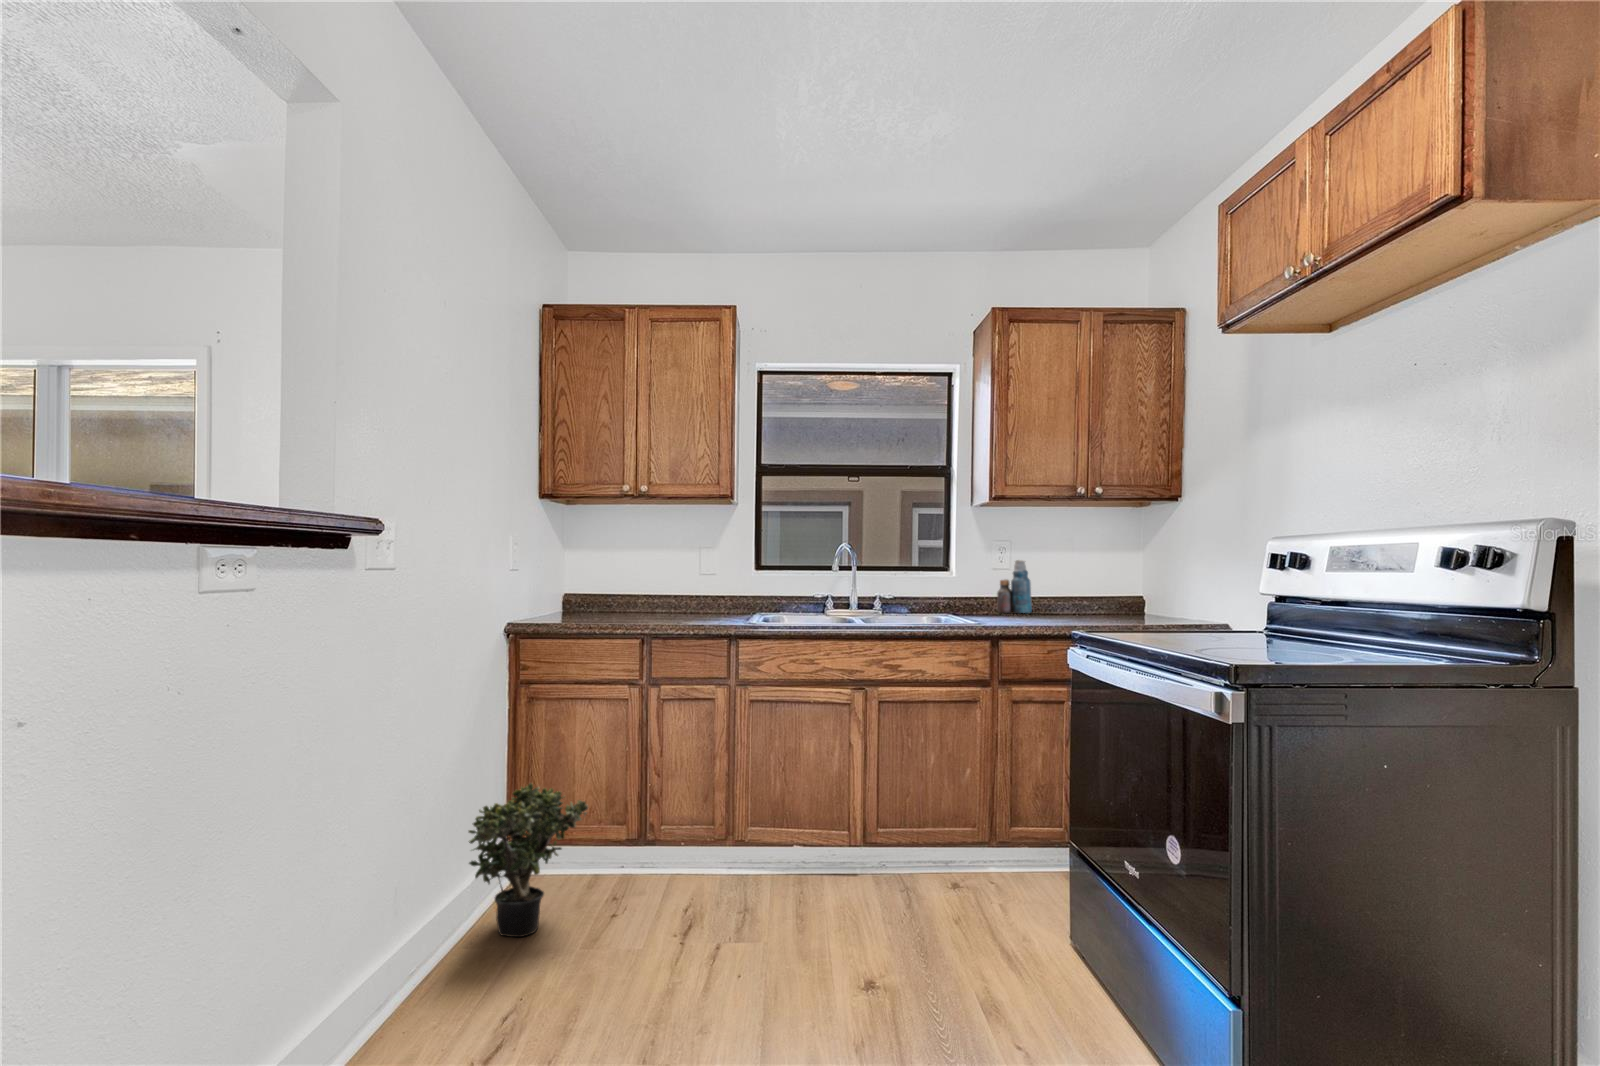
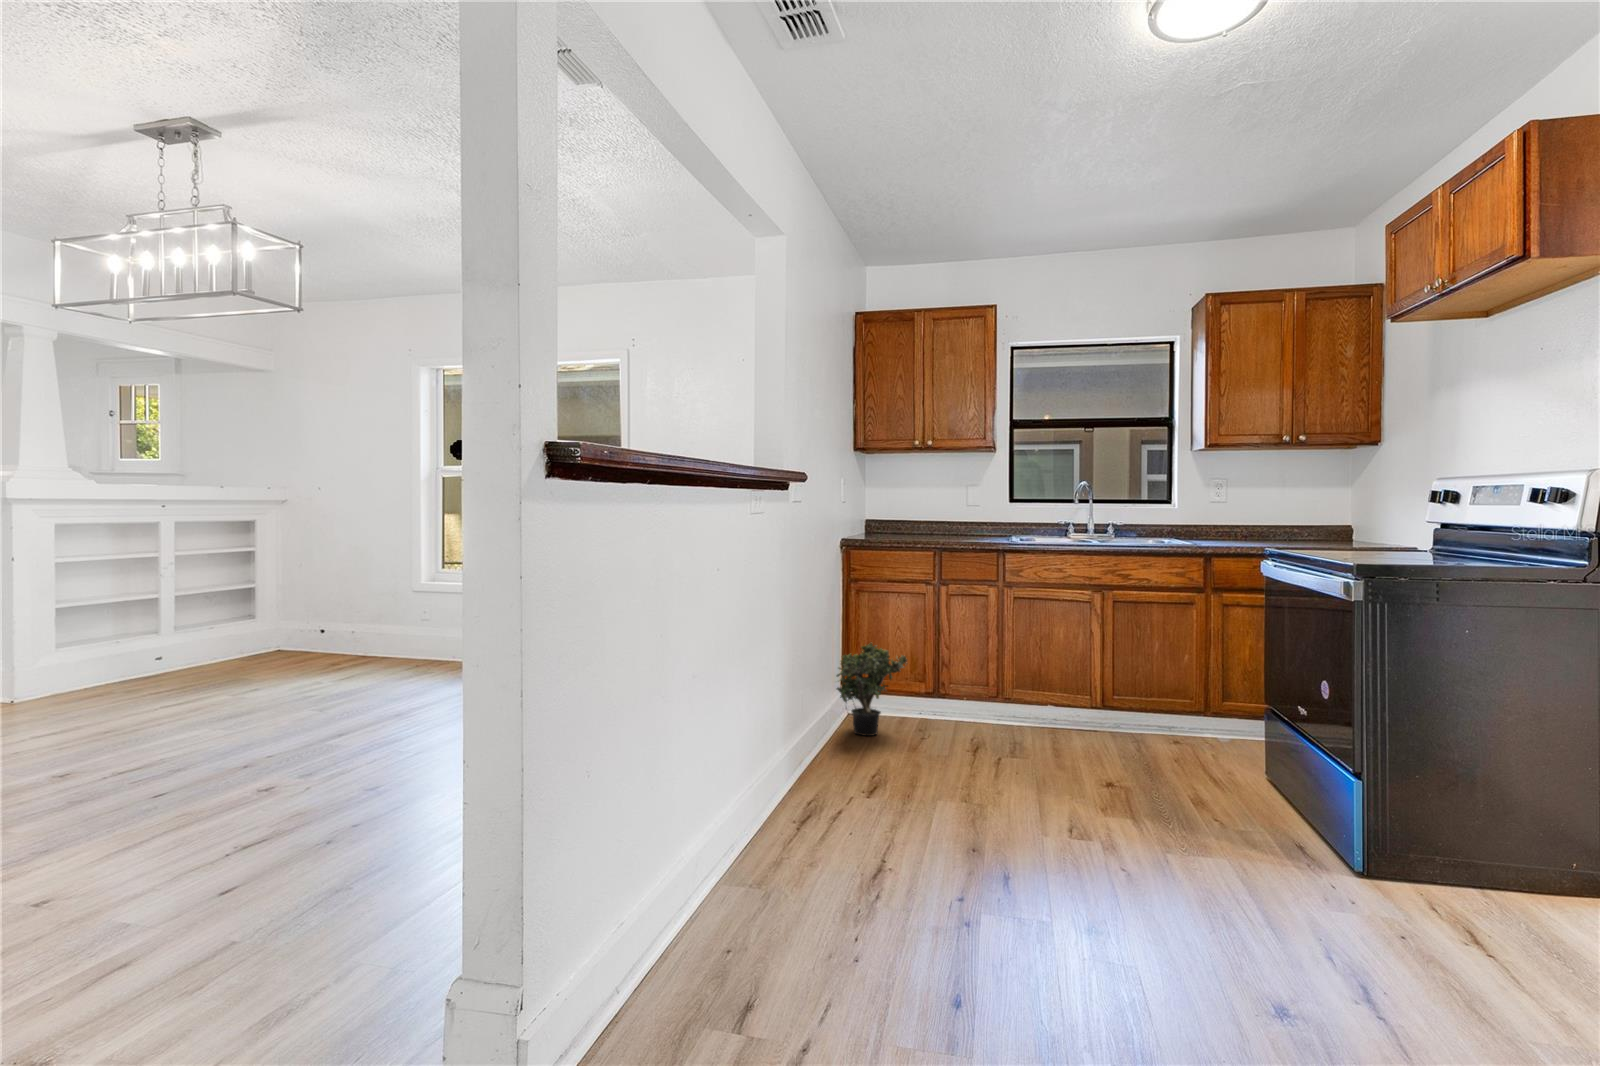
bottle: present [997,560,1032,613] -> none [1215,495,1246,538]

